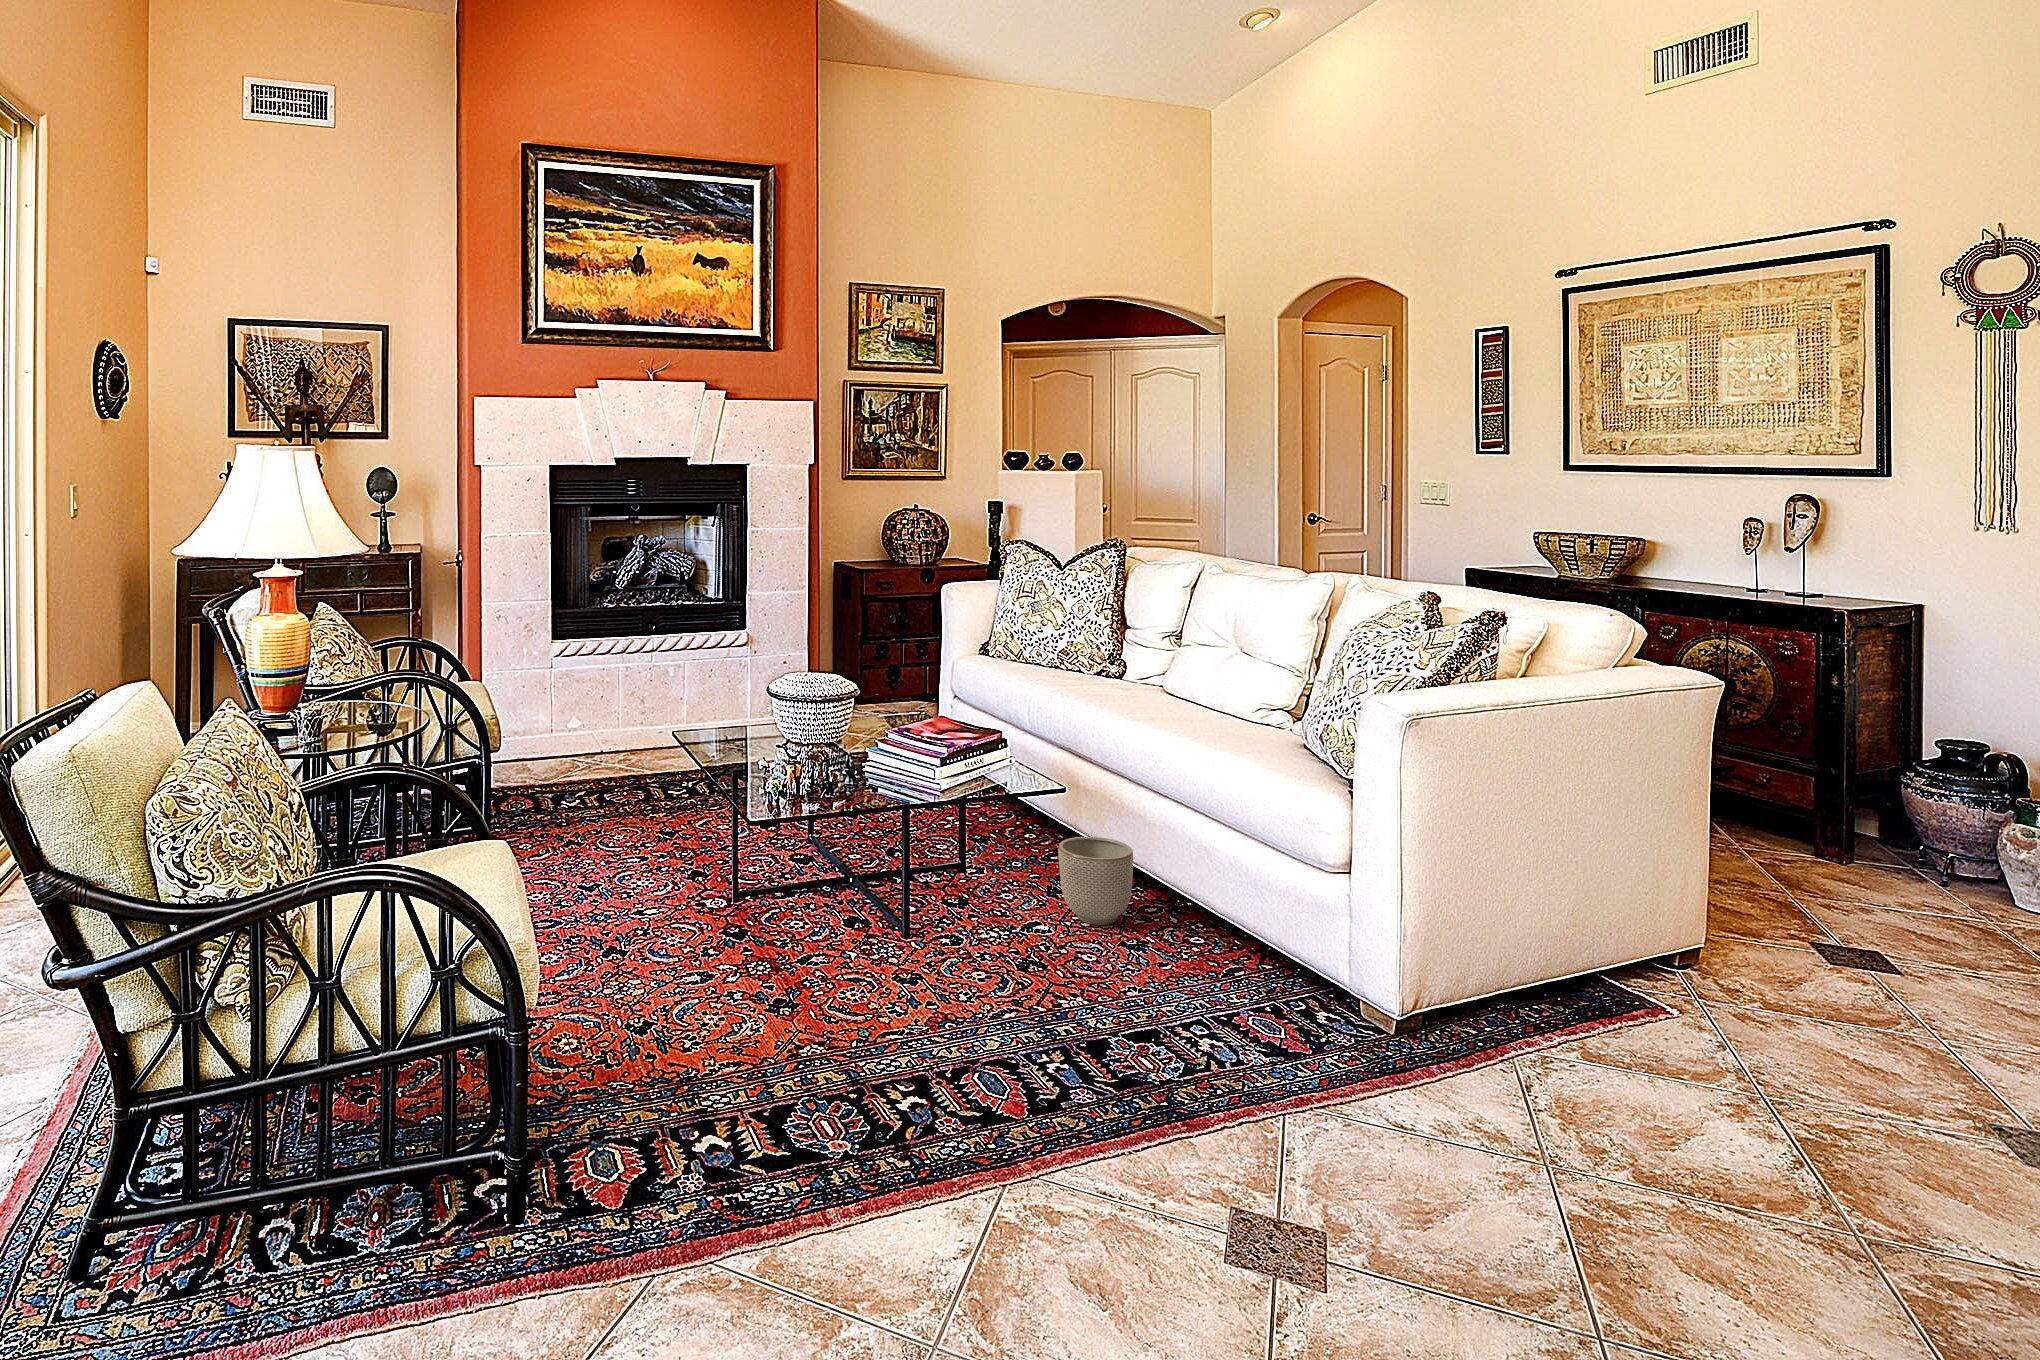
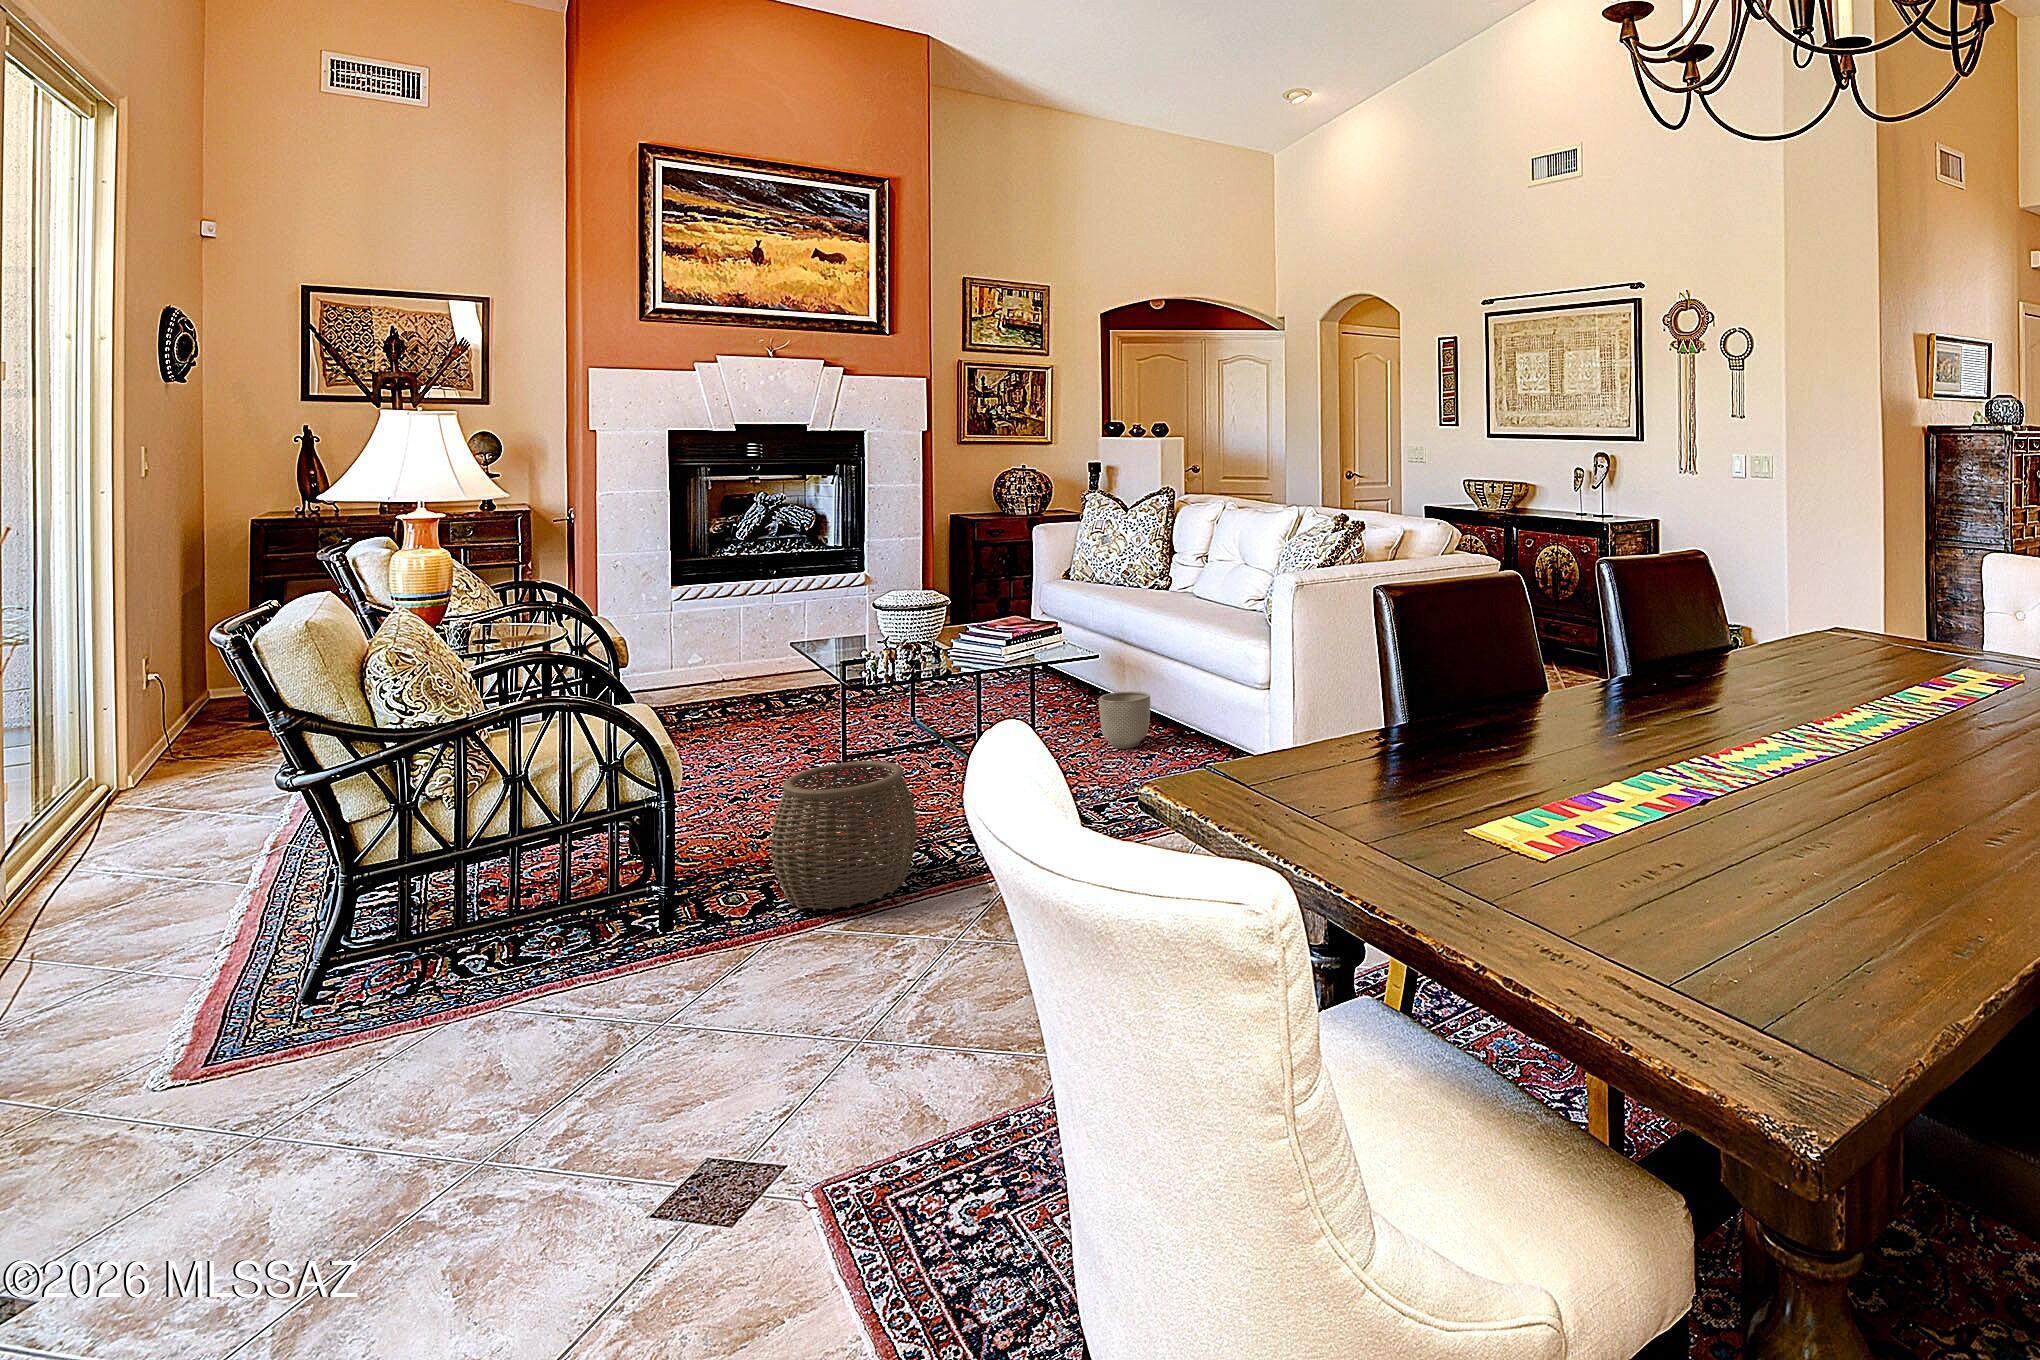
woven basket: none [644,973,850,1235] -> present [770,761,918,911]

